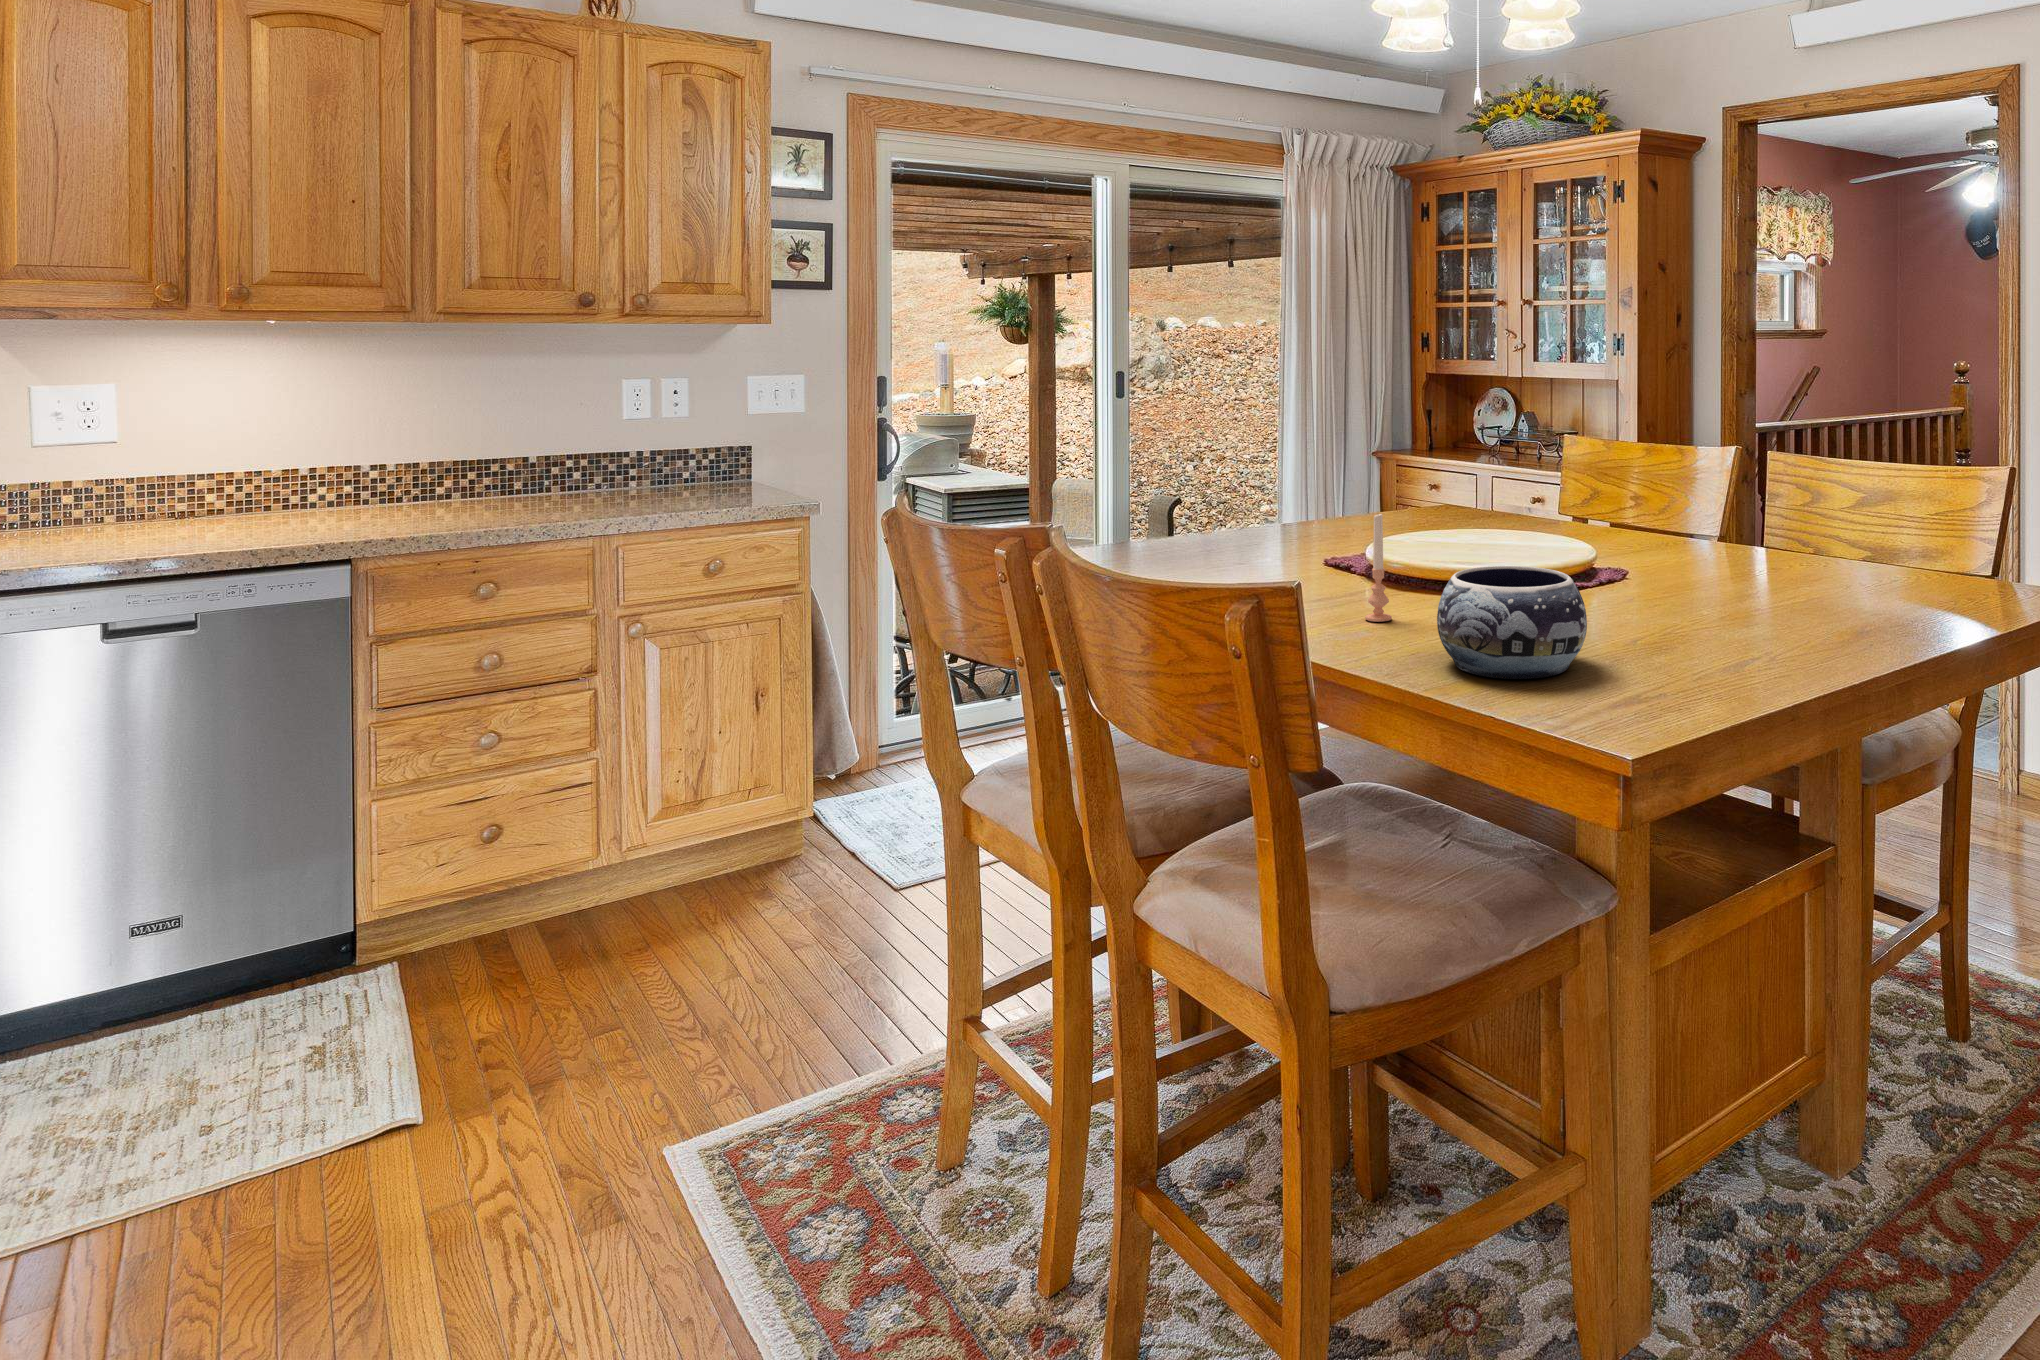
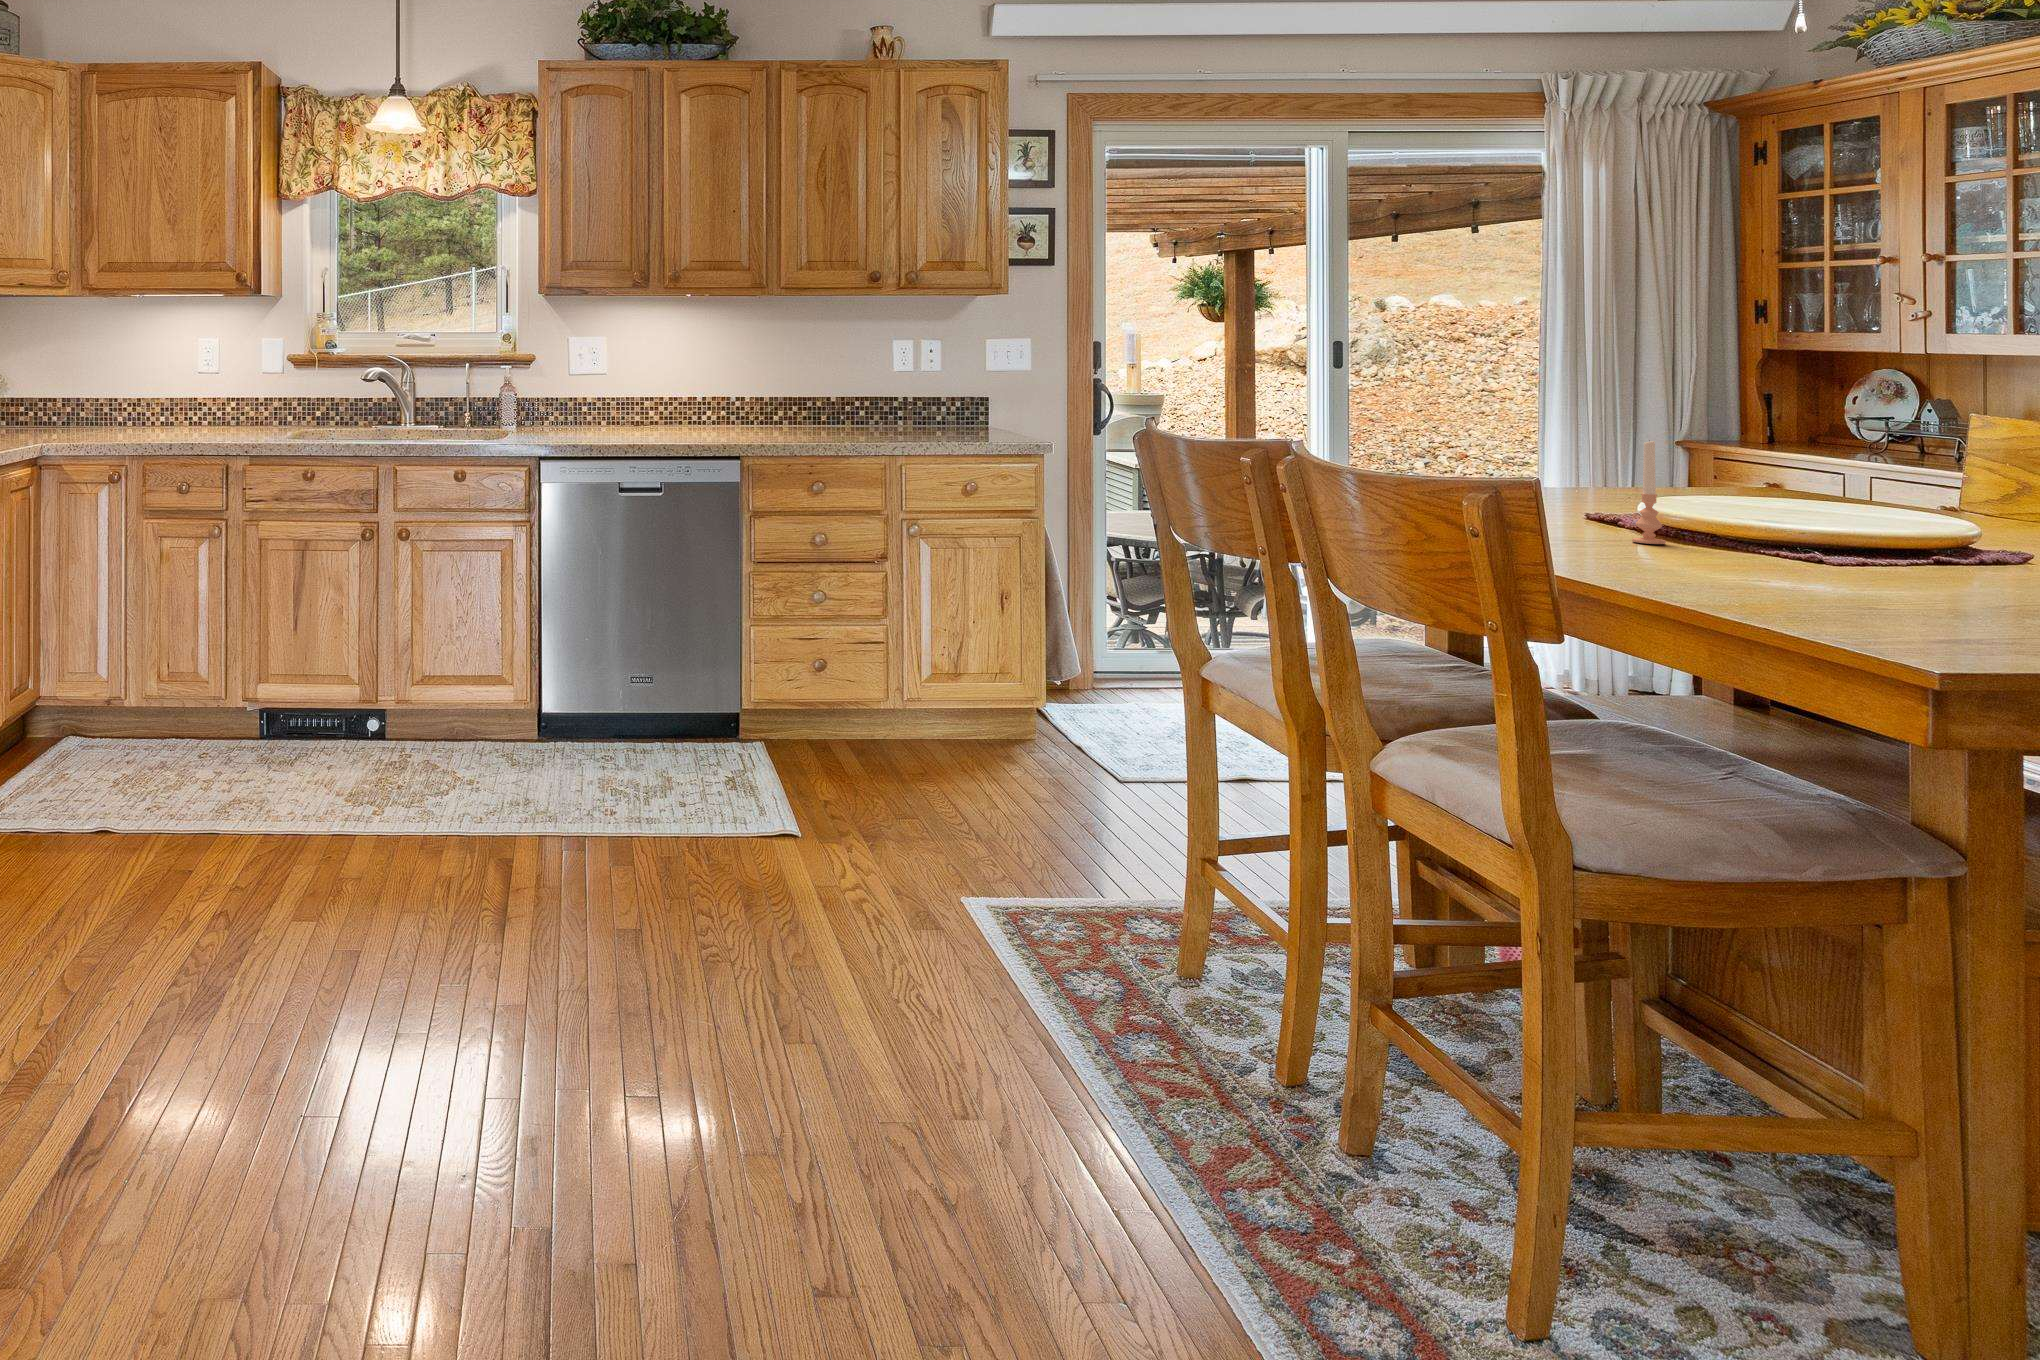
decorative bowl: present [1437,566,1587,679] -> none [1716,486,1919,589]

